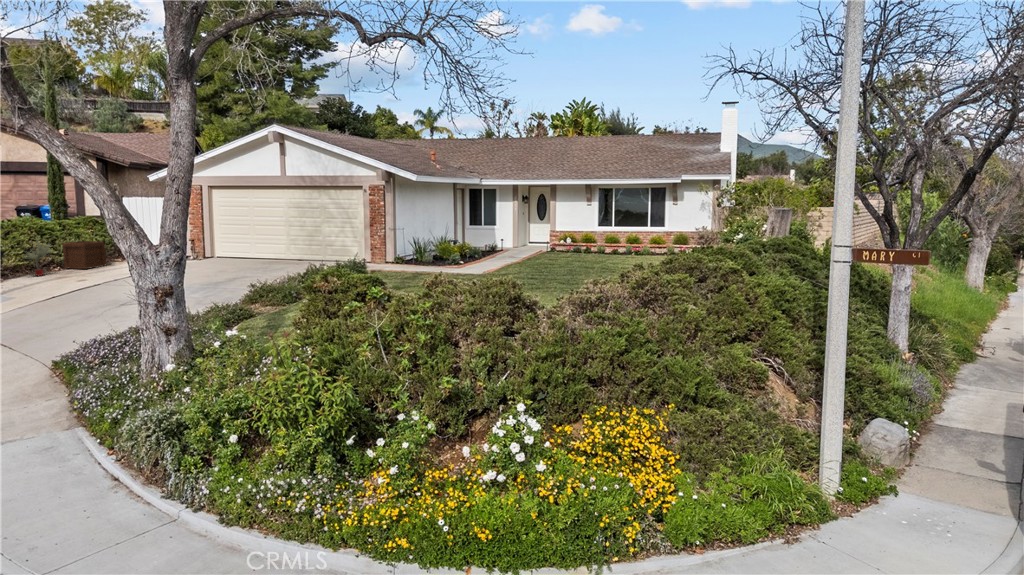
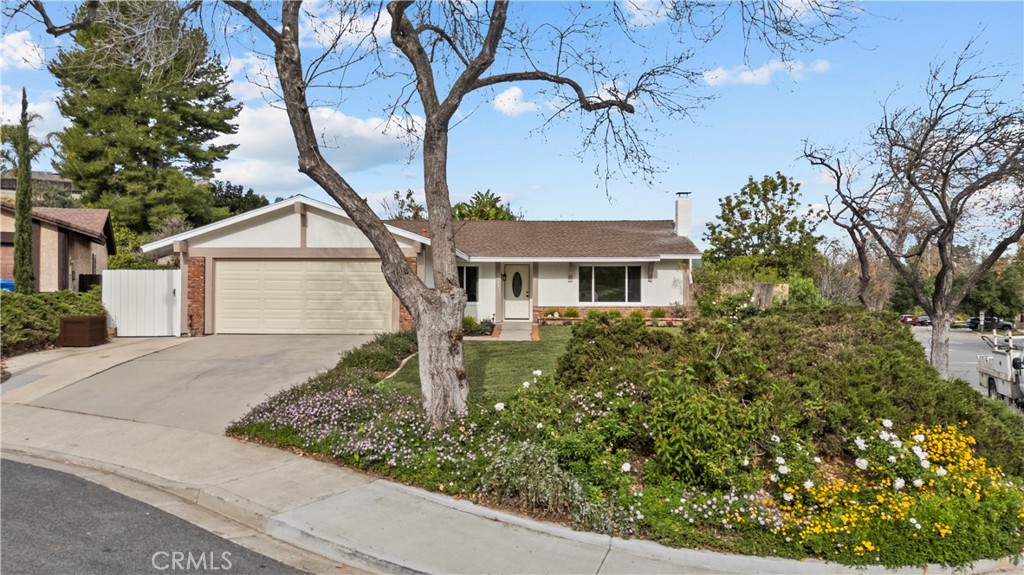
potted tree: present [25,241,51,276] -> none [24,312,56,354]

